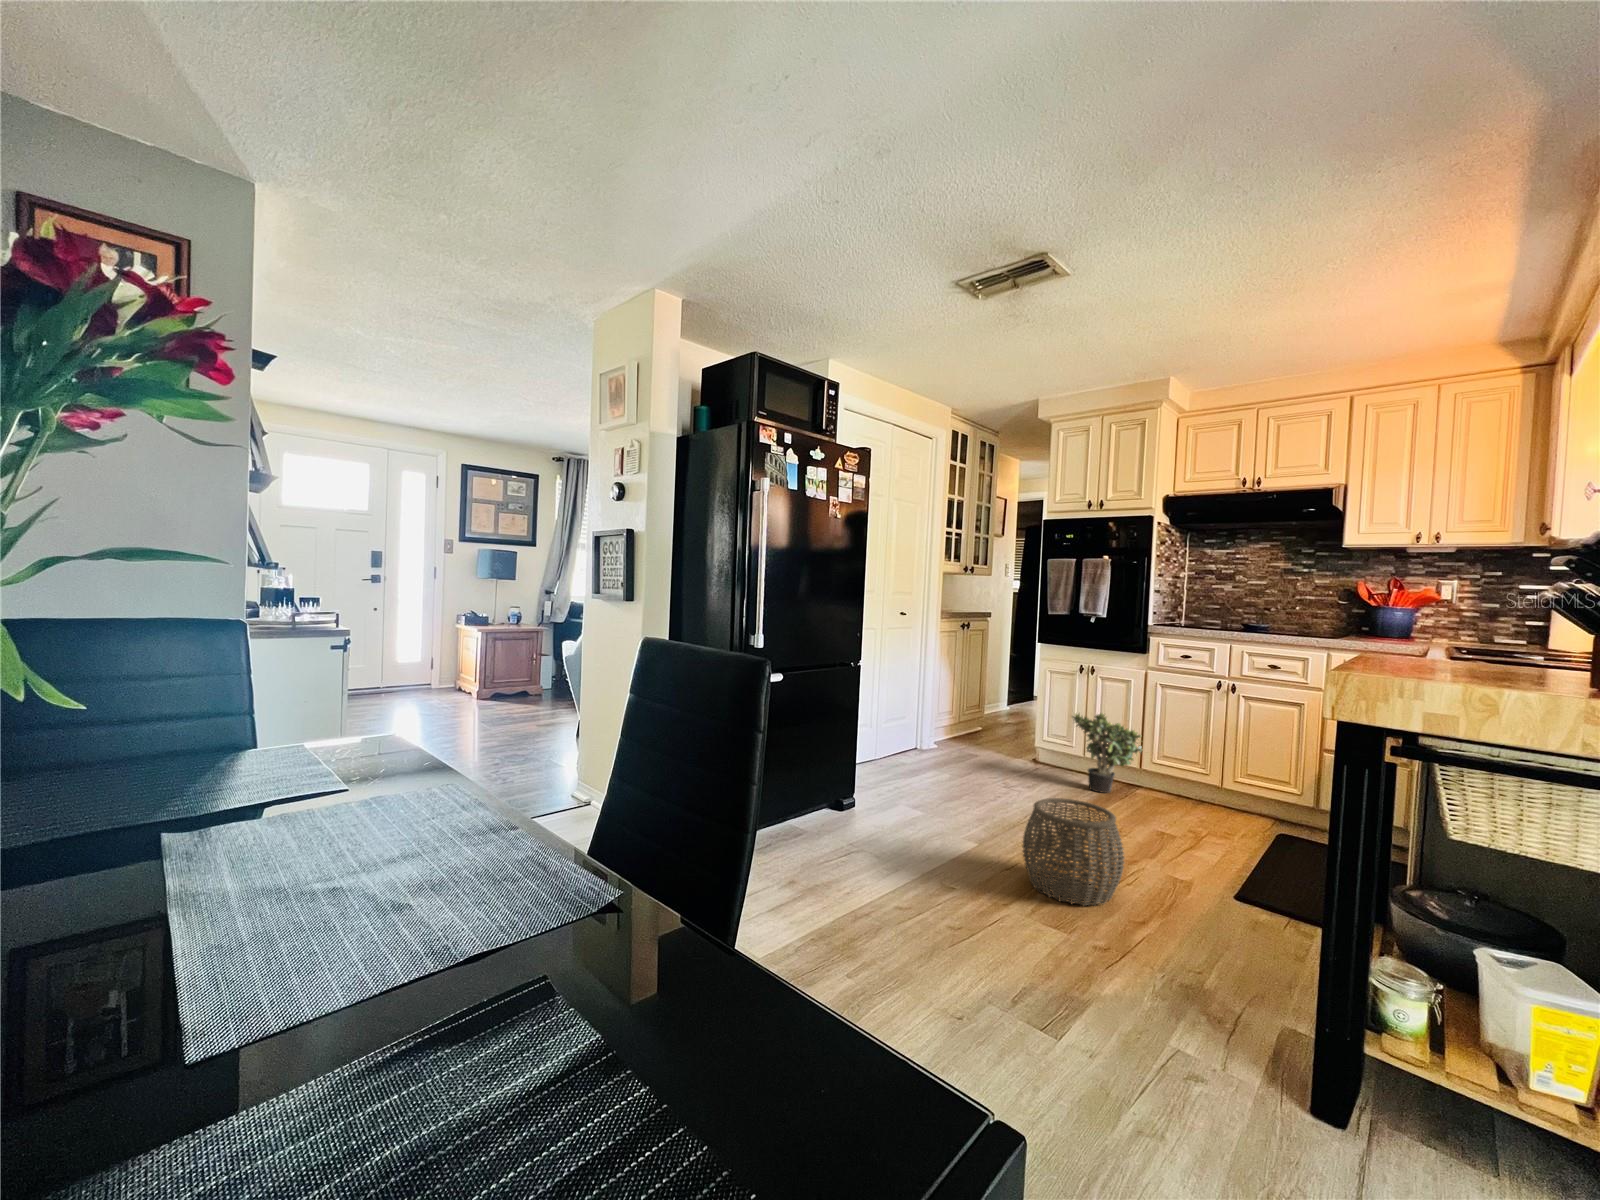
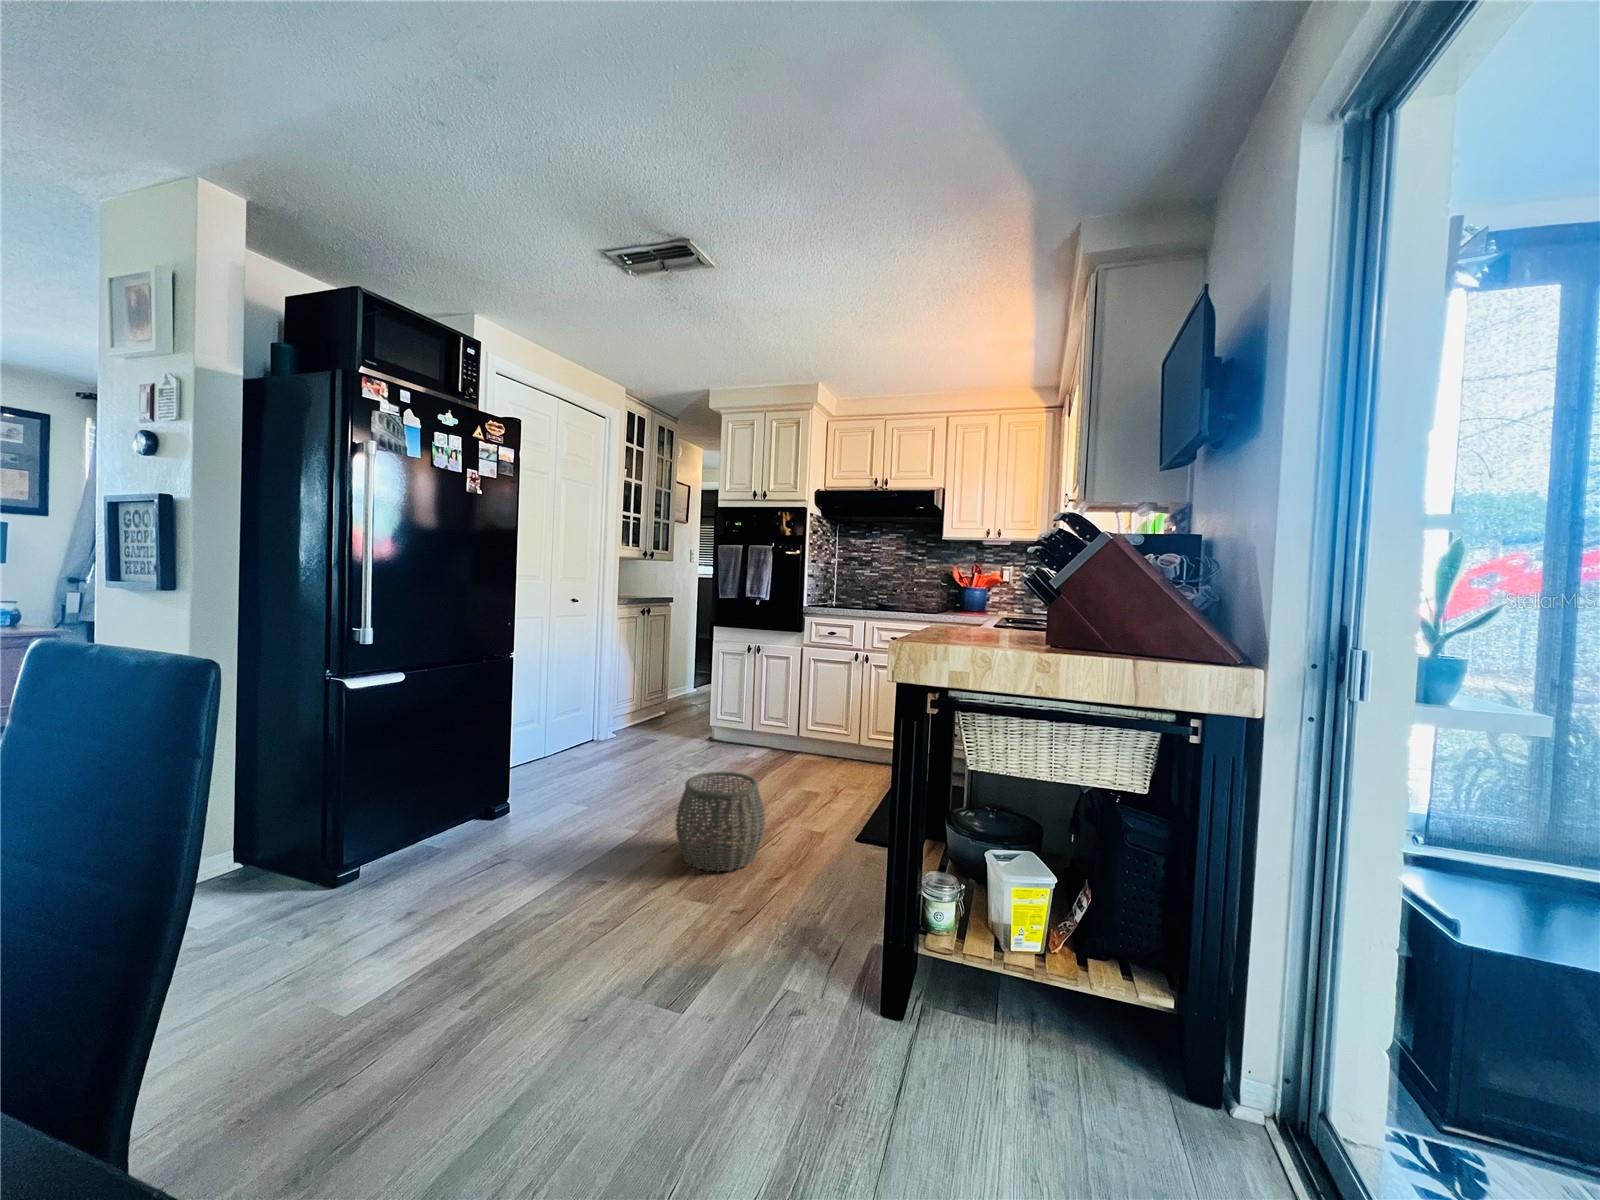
potted plant: present [1072,713,1142,793] -> none [741,686,800,759]

